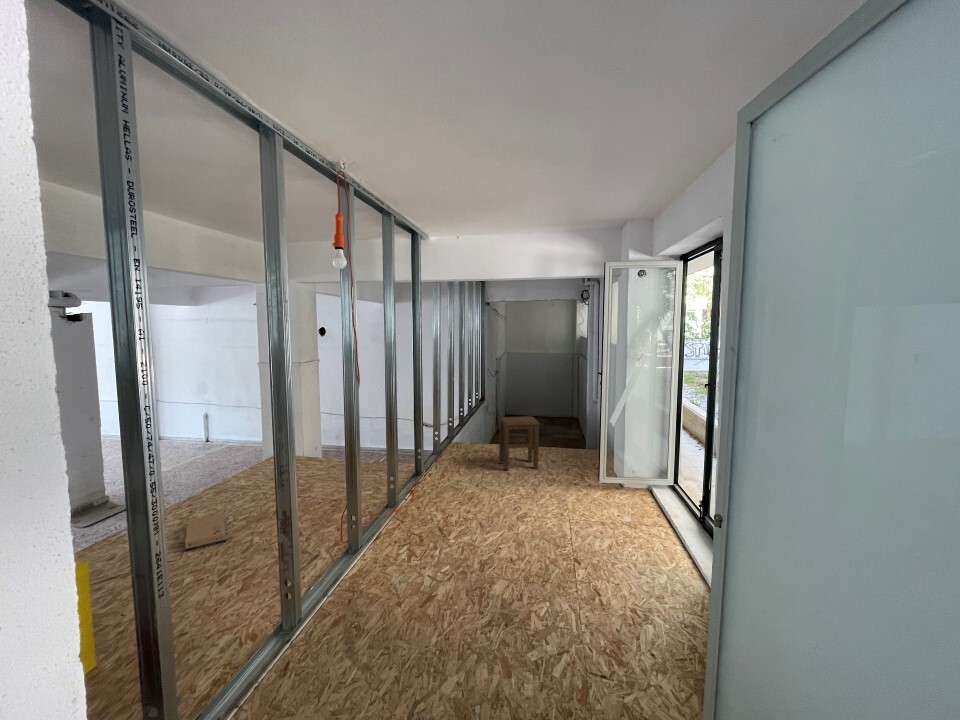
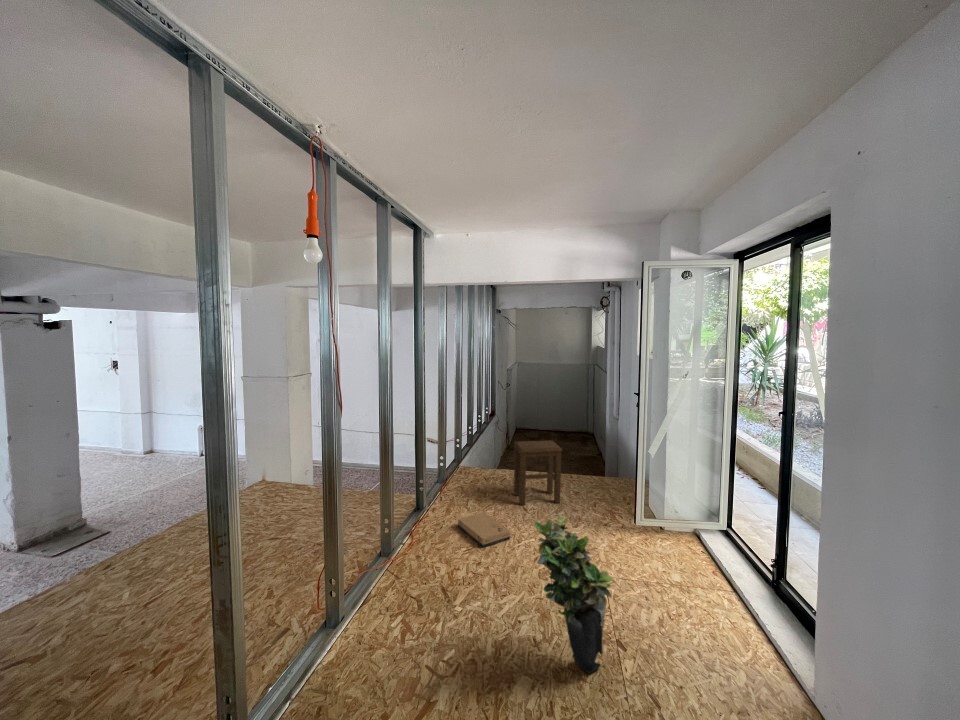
potted plant: none [510,464,570,579] -> present [534,515,614,674]
cardboard box: present [185,513,226,552] -> present [458,512,510,548]

